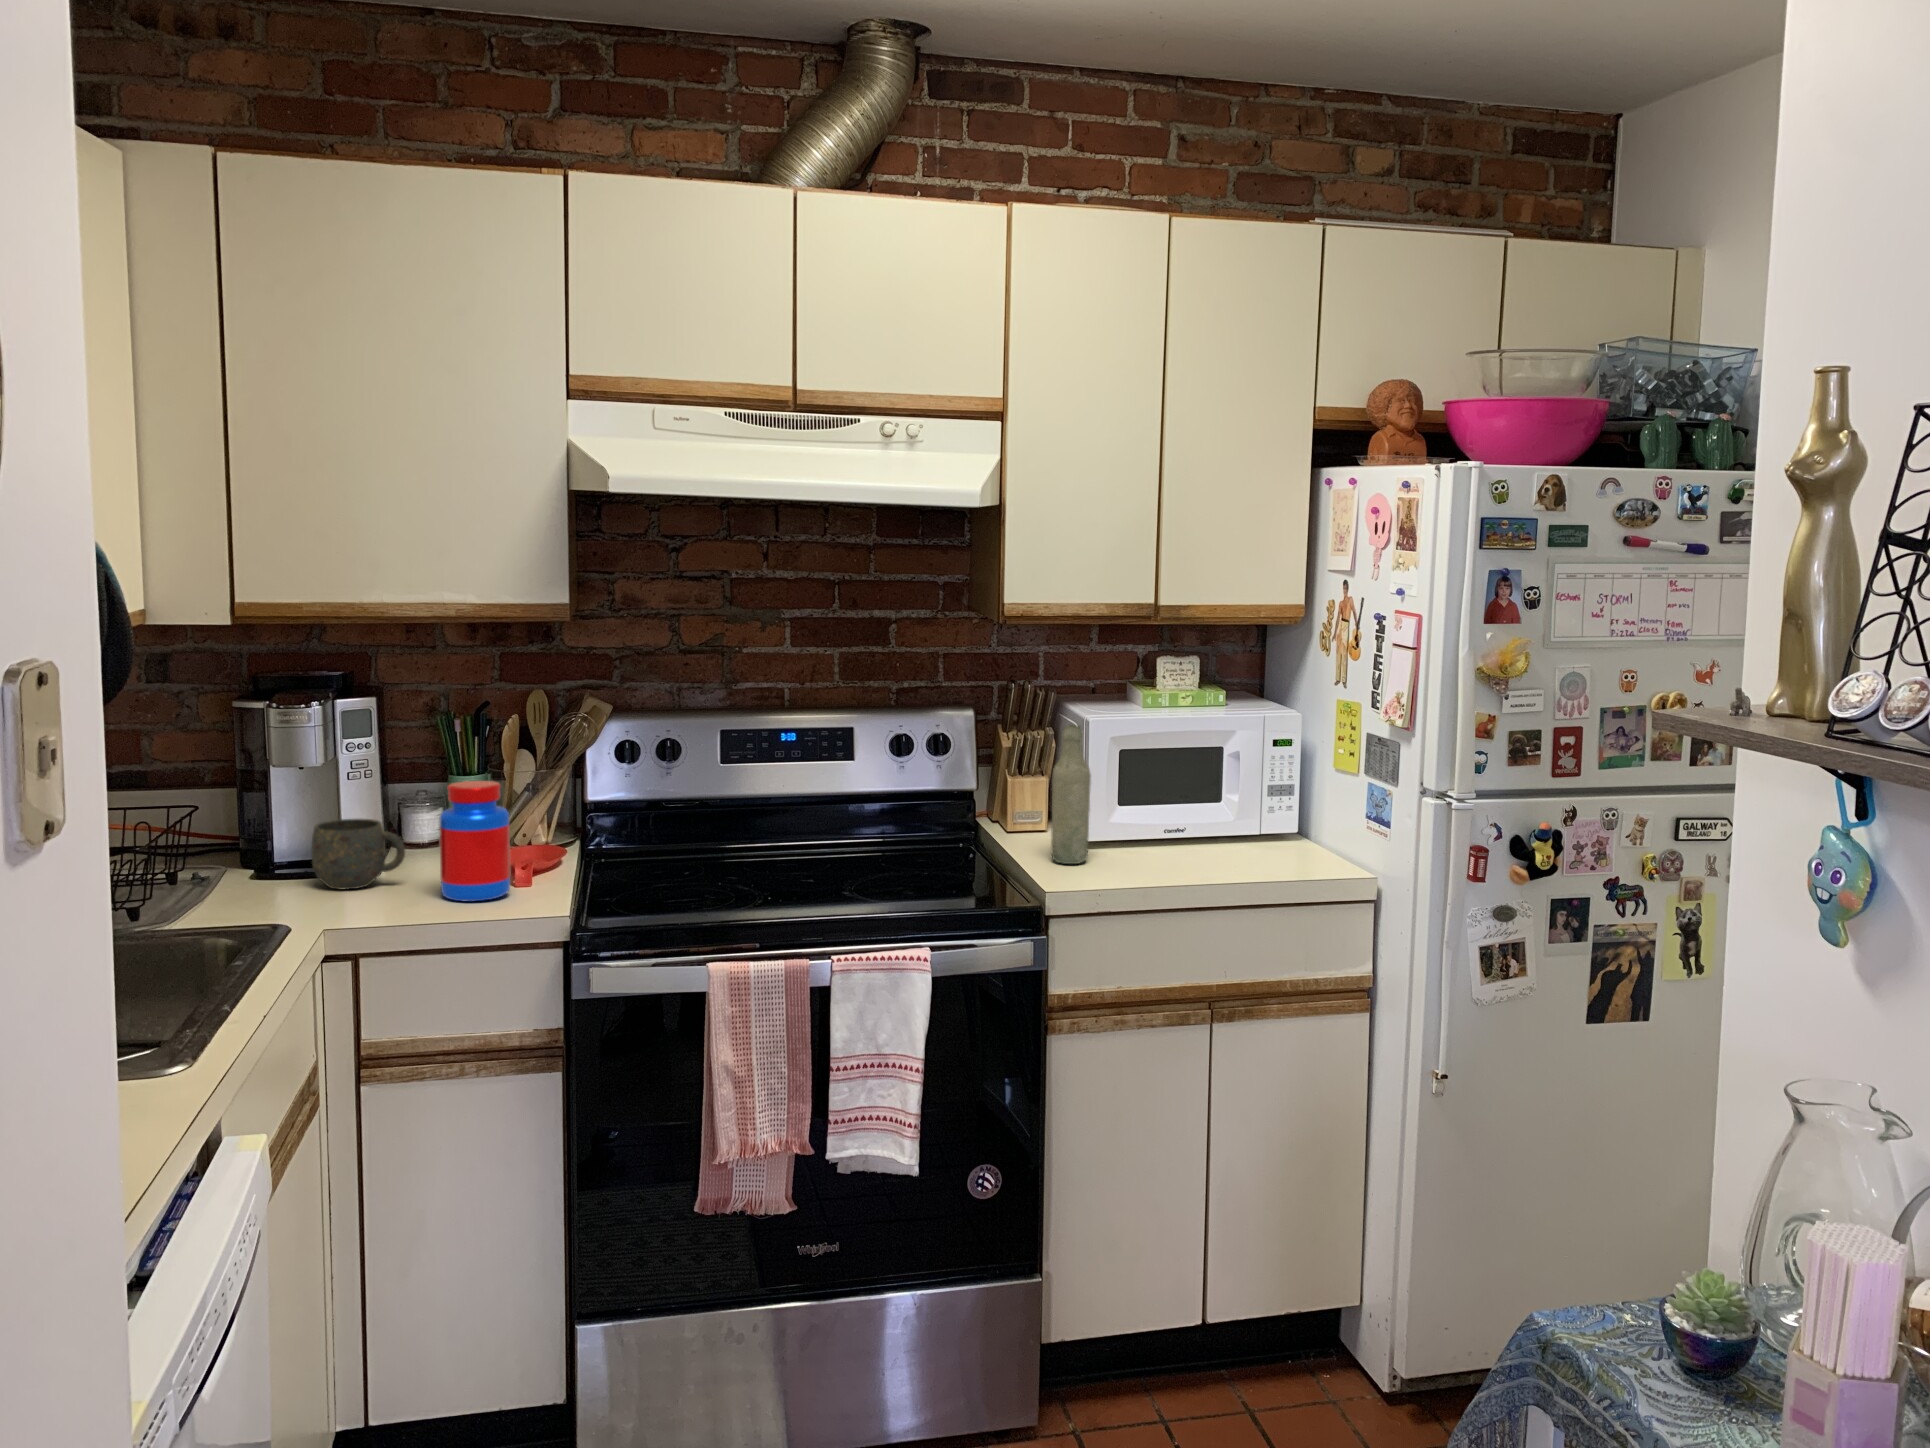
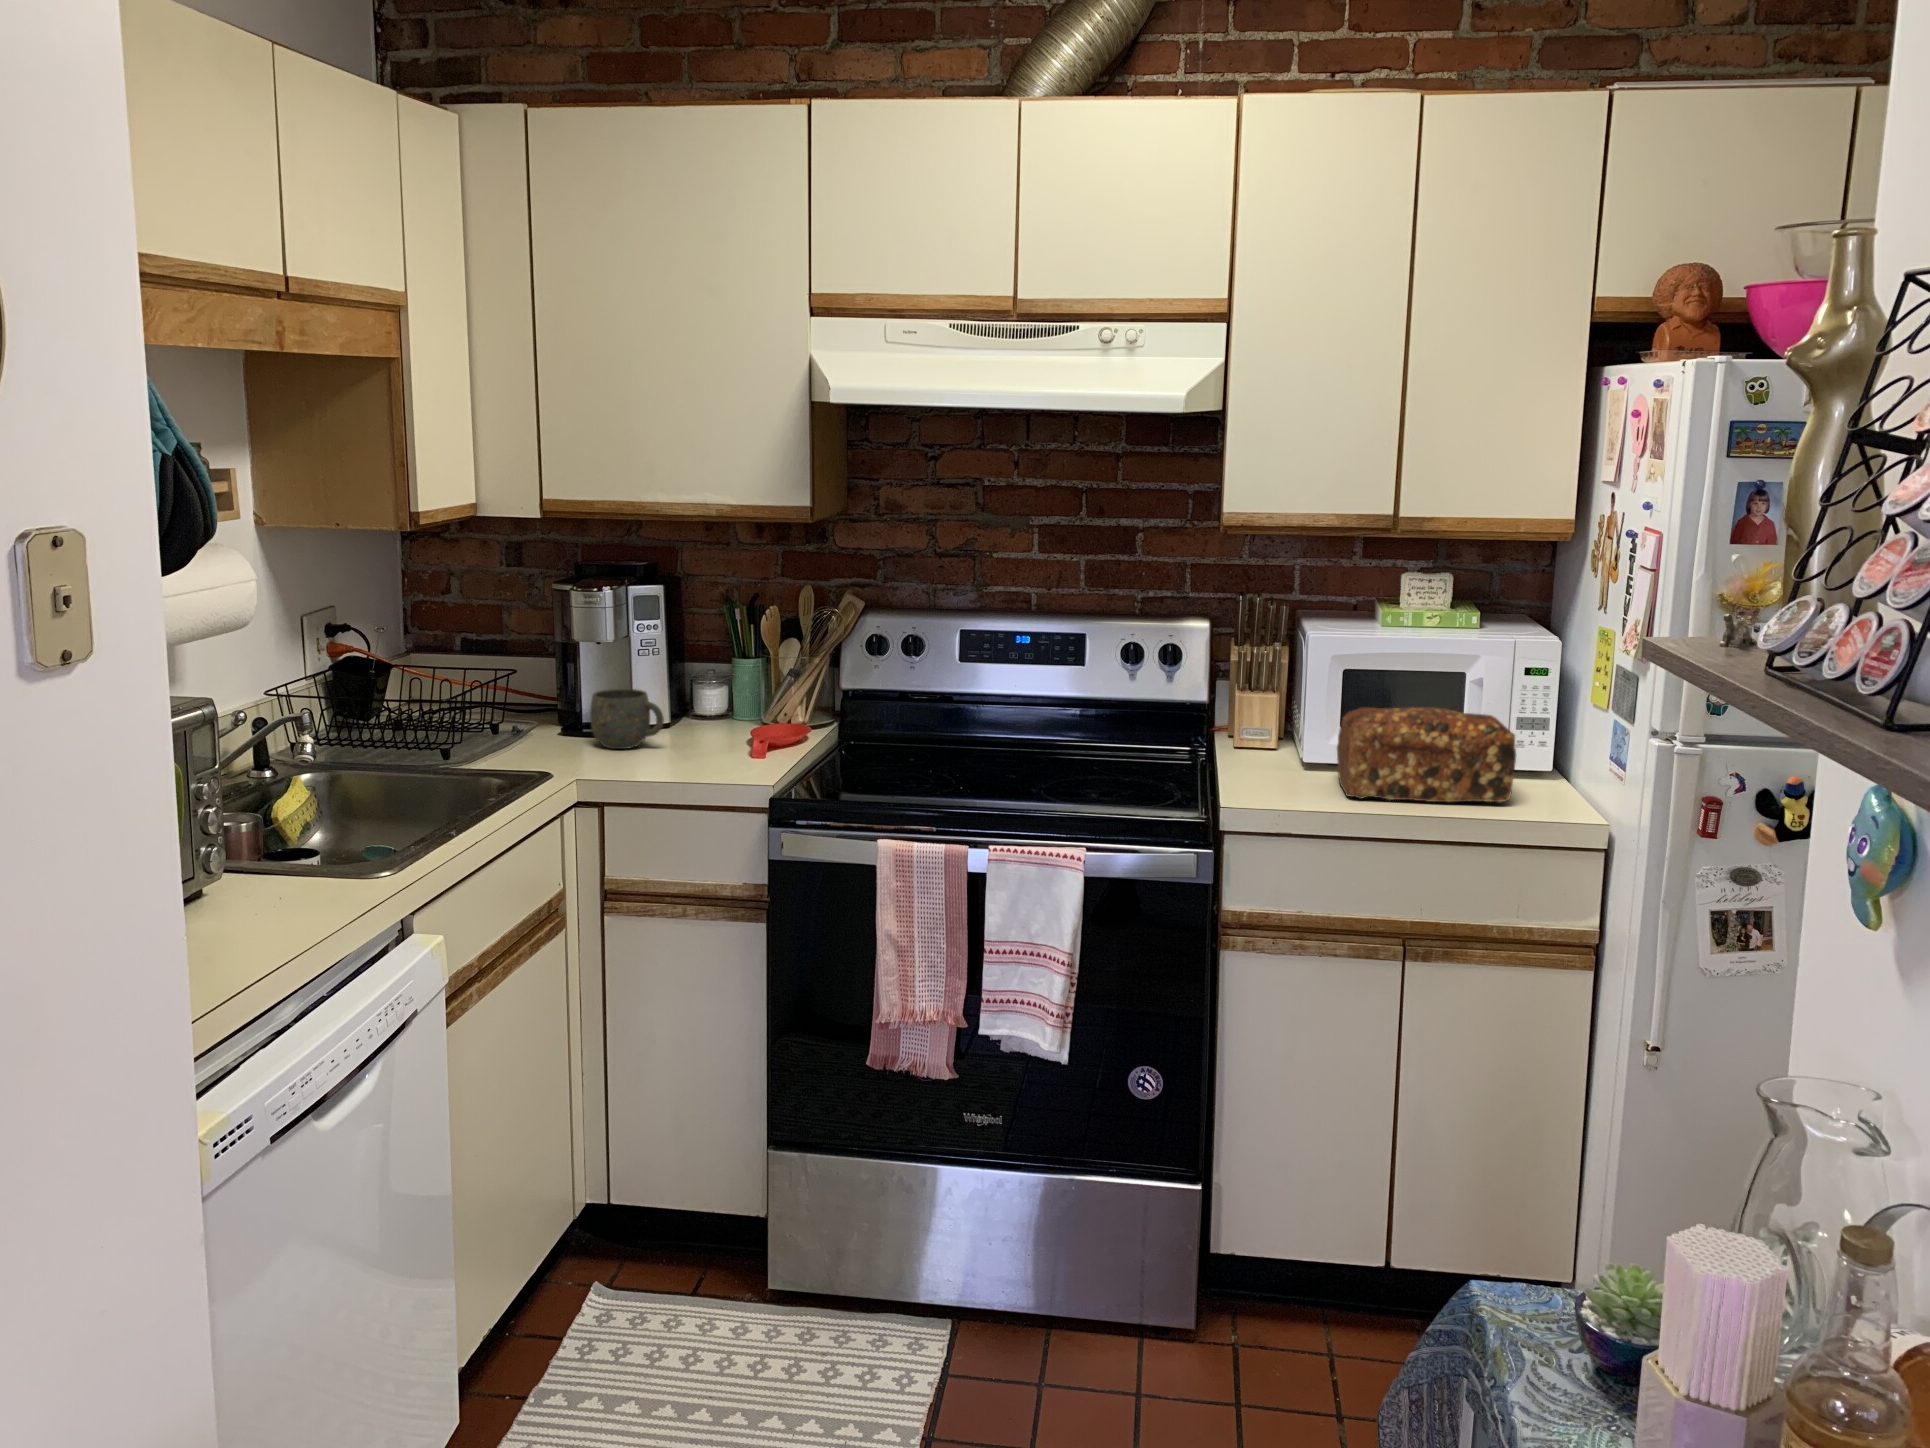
bottle: present [1051,725,1091,864] -> none [1257,638,1299,780]
jar: present [439,781,510,902] -> none [680,662,740,768]
bread loaf: none [1124,783,1295,875] -> present [1337,707,1516,803]

